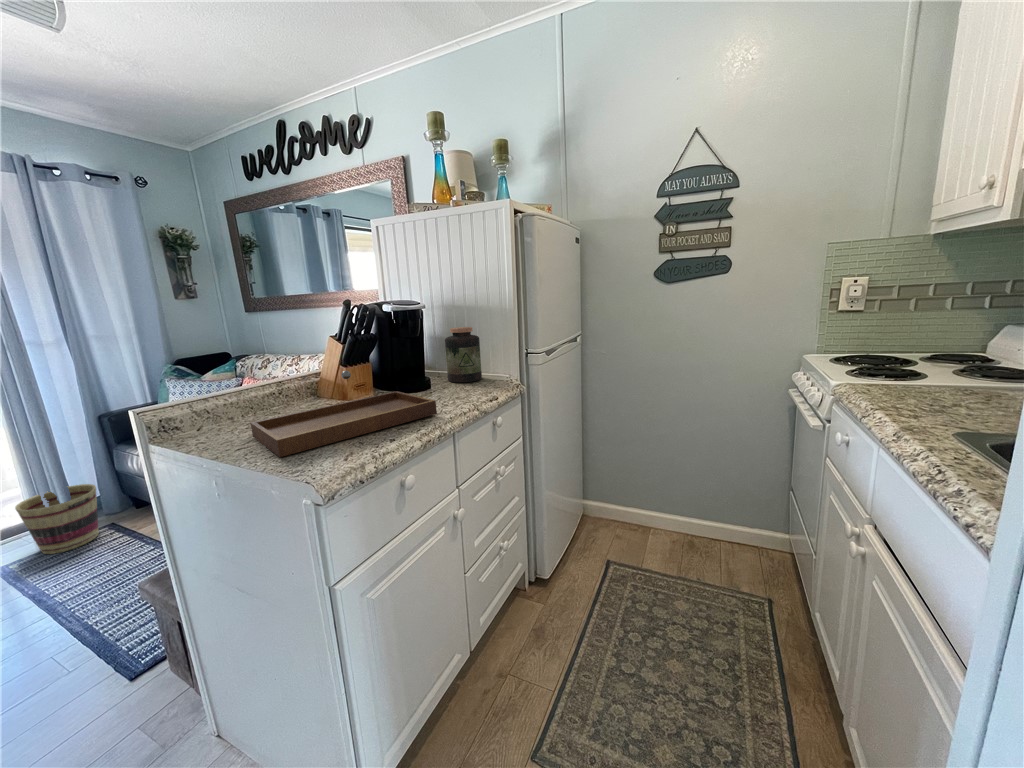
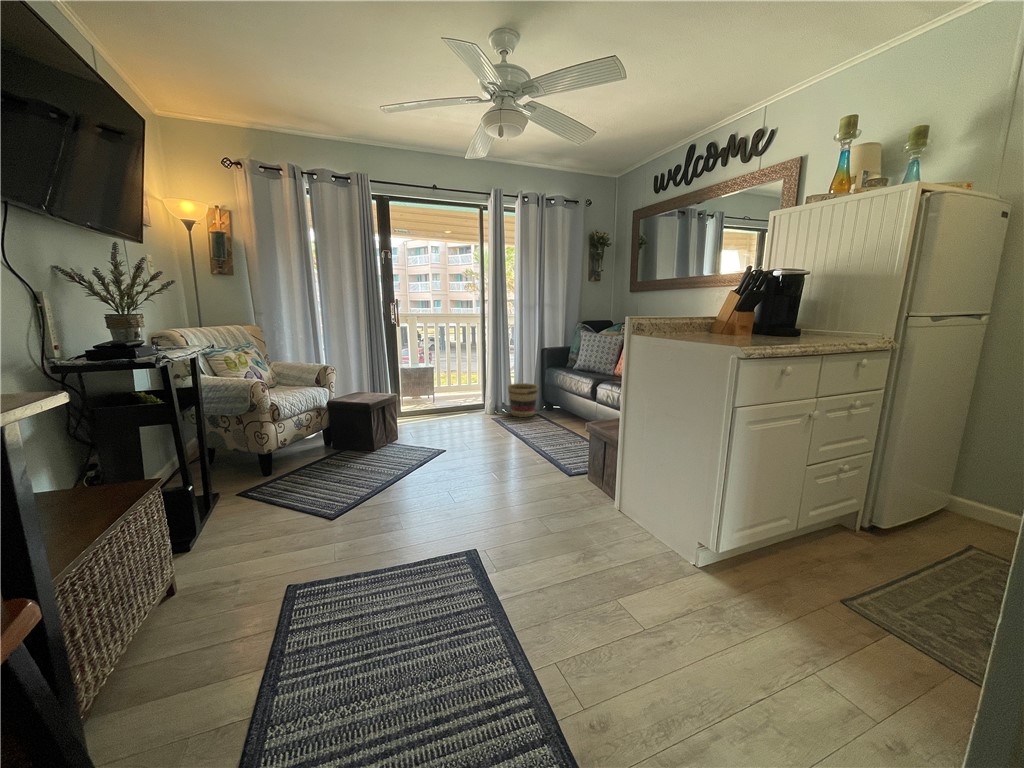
jar: present [445,327,482,383] -> none [816,293,856,337]
tray: present [250,371,437,457] -> none [689,306,816,342]

